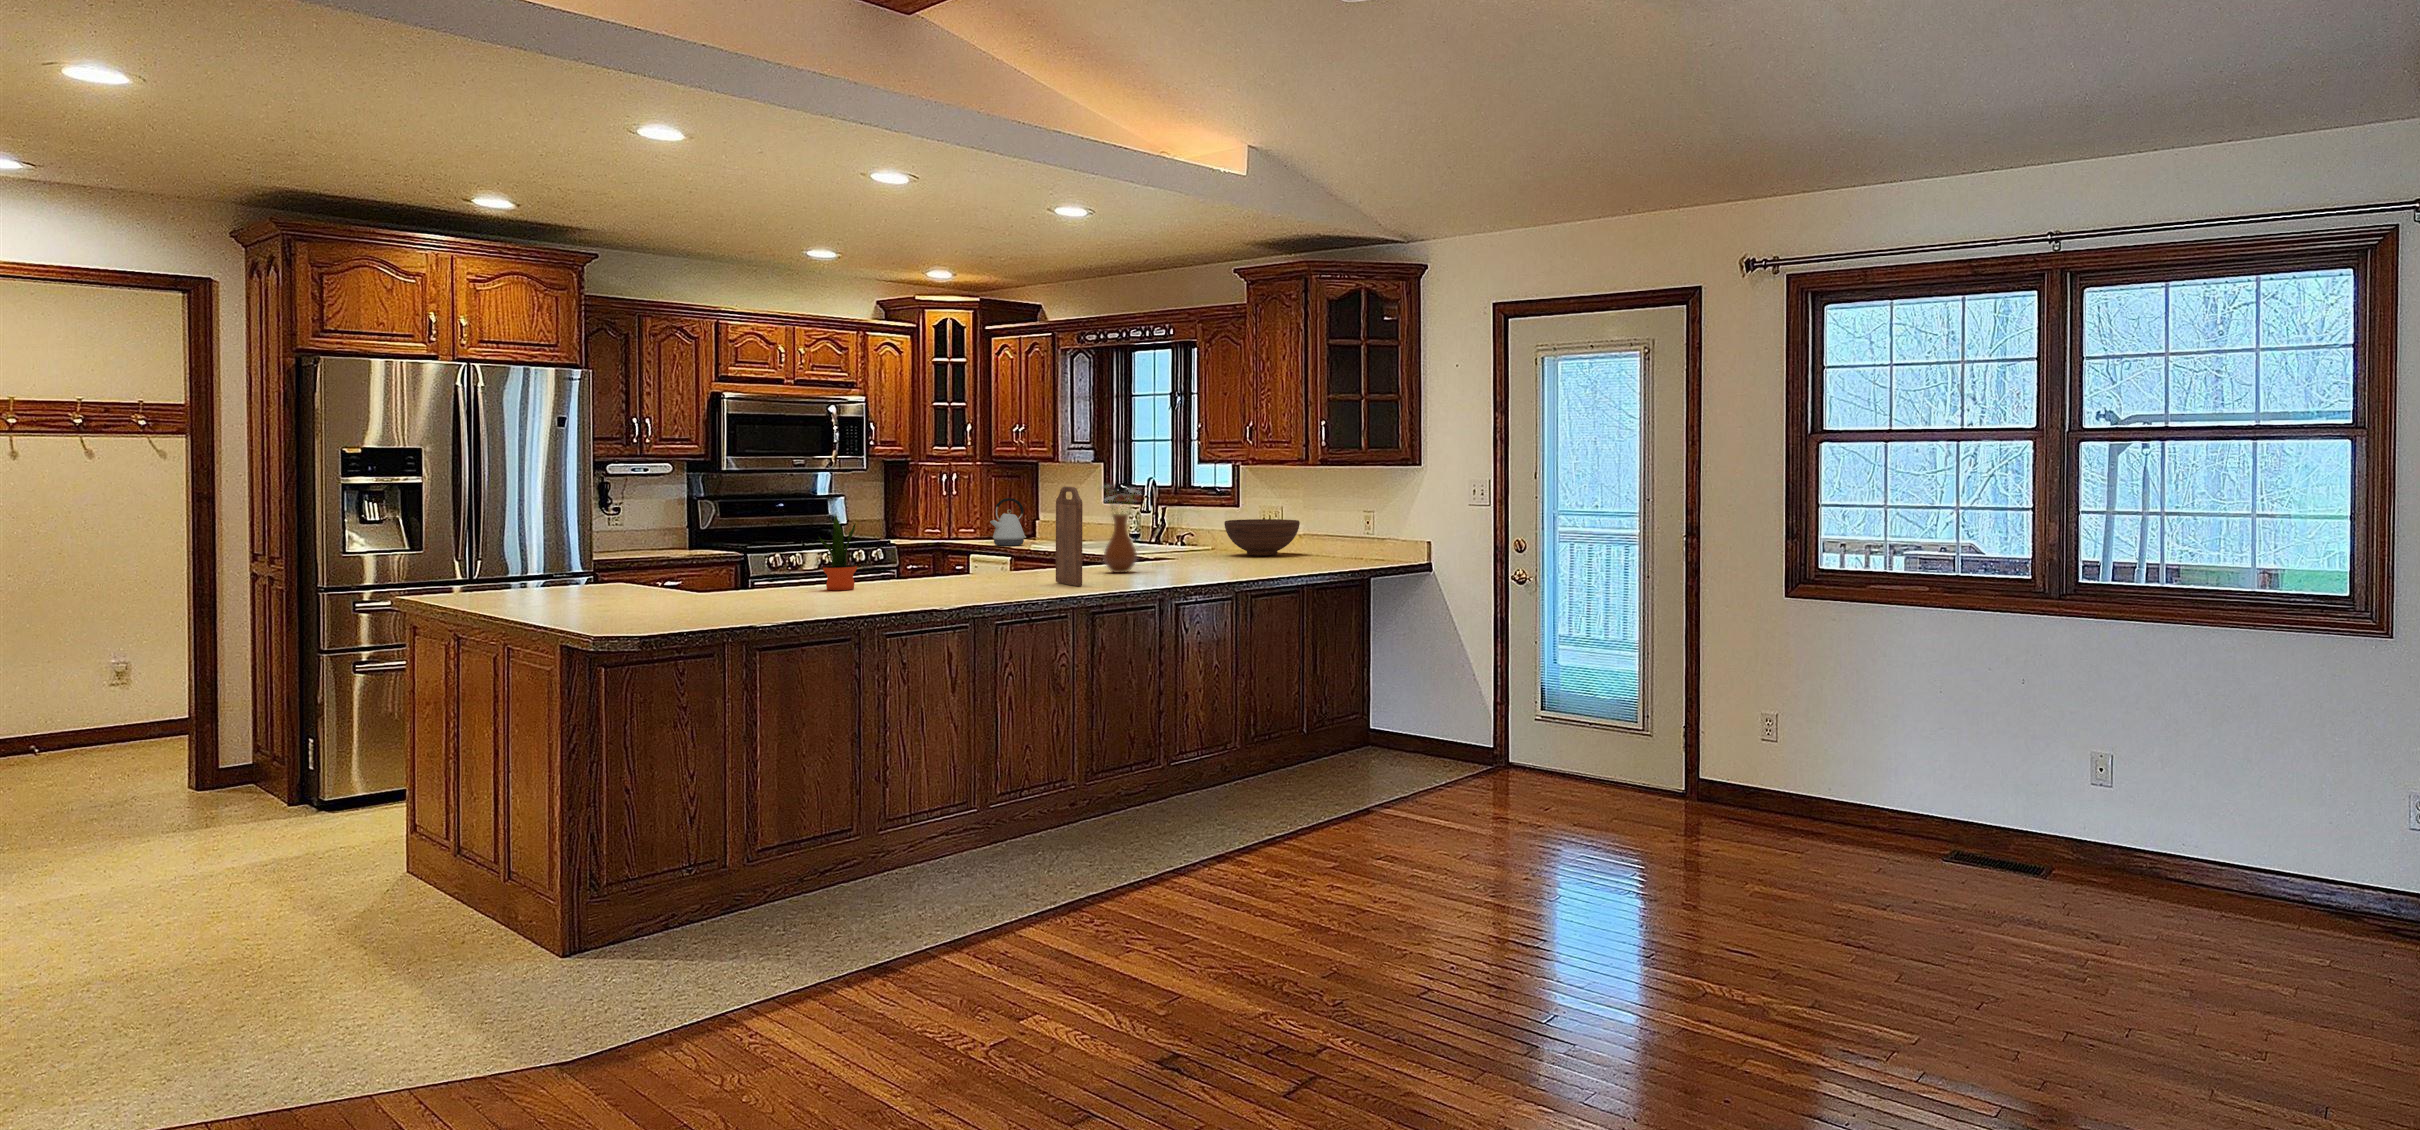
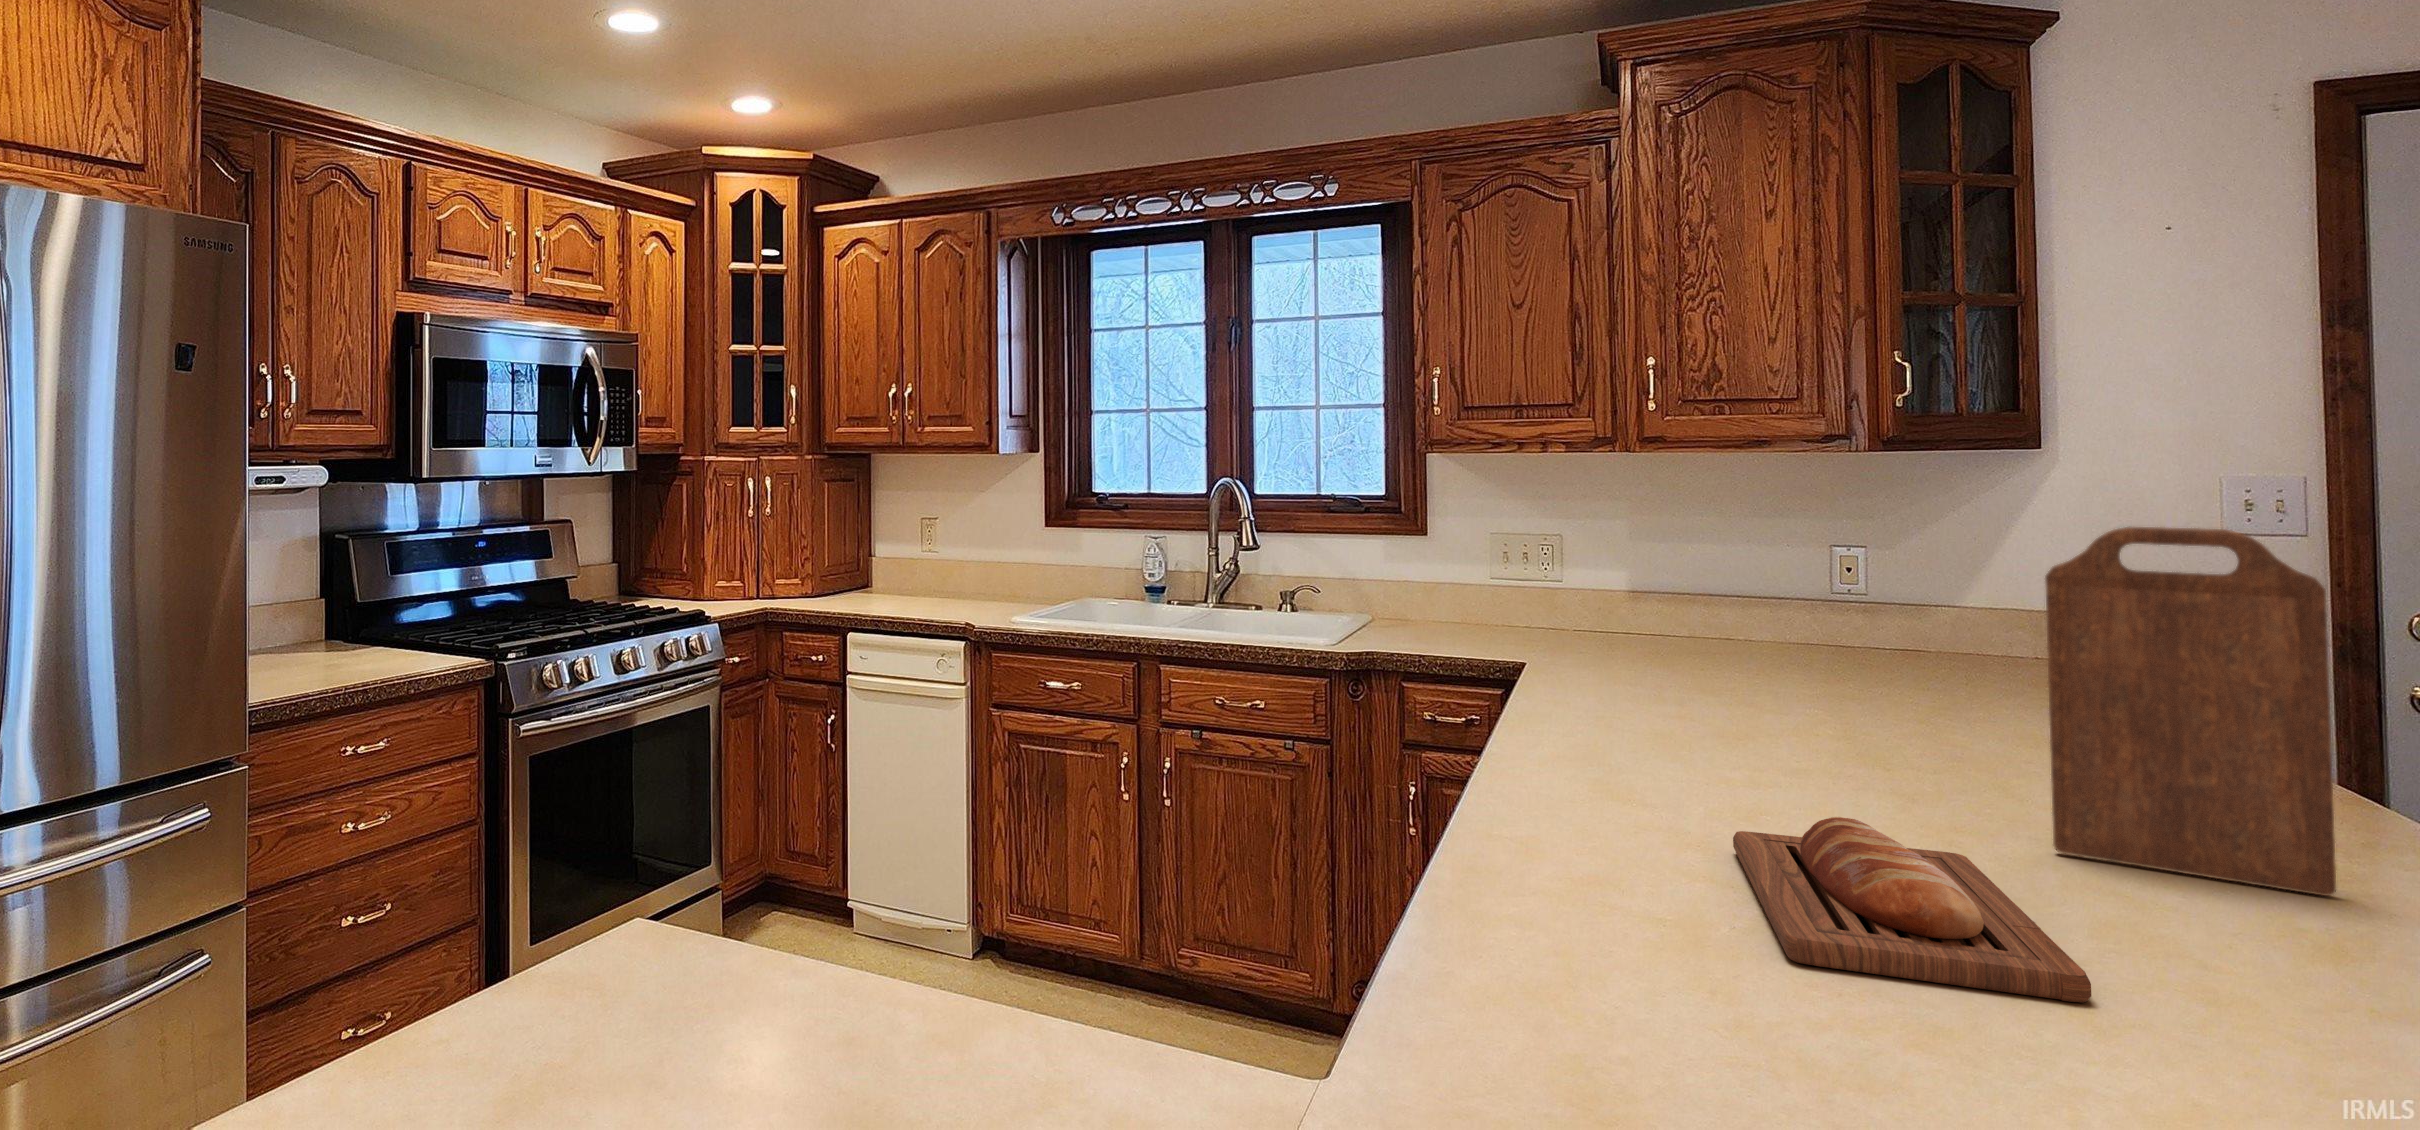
vase: present [1104,485,1140,573] -> none [1712,506,1891,756]
kettle: present [990,498,1026,546] -> none [900,523,958,618]
potted plant: present [819,516,857,590] -> none [1514,660,1703,995]
fruit bowl: present [1224,519,1300,556] -> none [1537,563,1719,647]
bread loaf: none [886,566,1007,592] -> present [1733,817,2091,1003]

